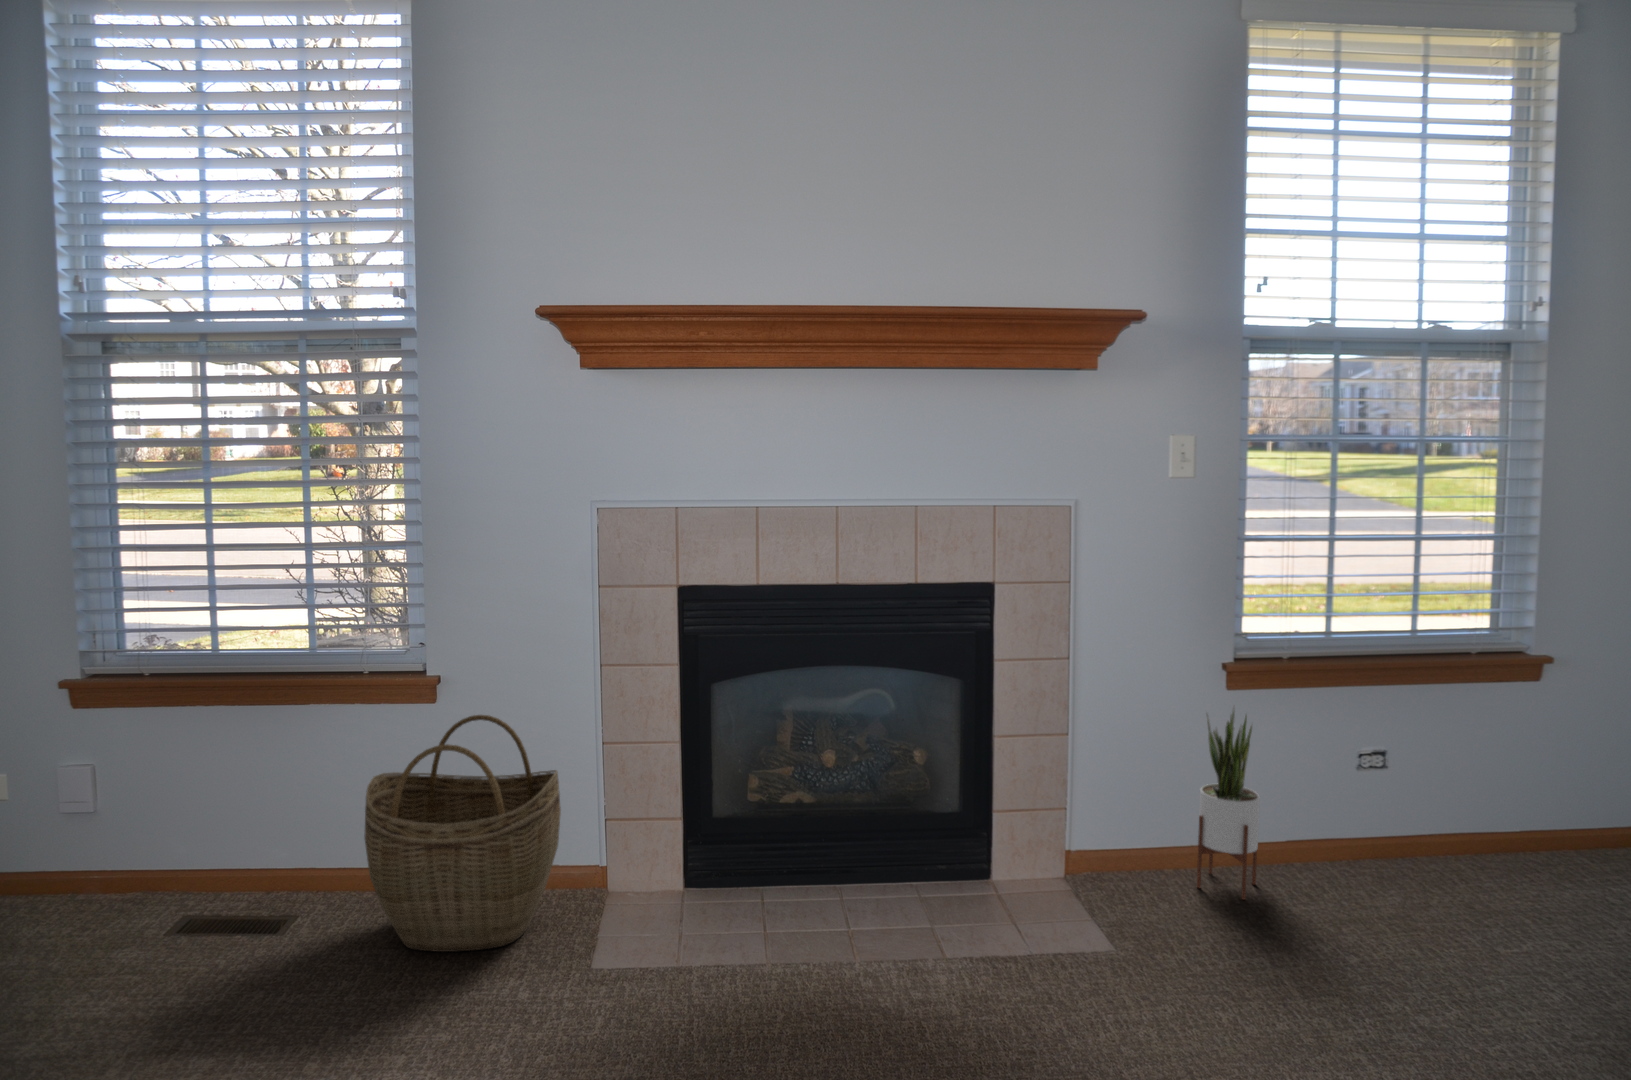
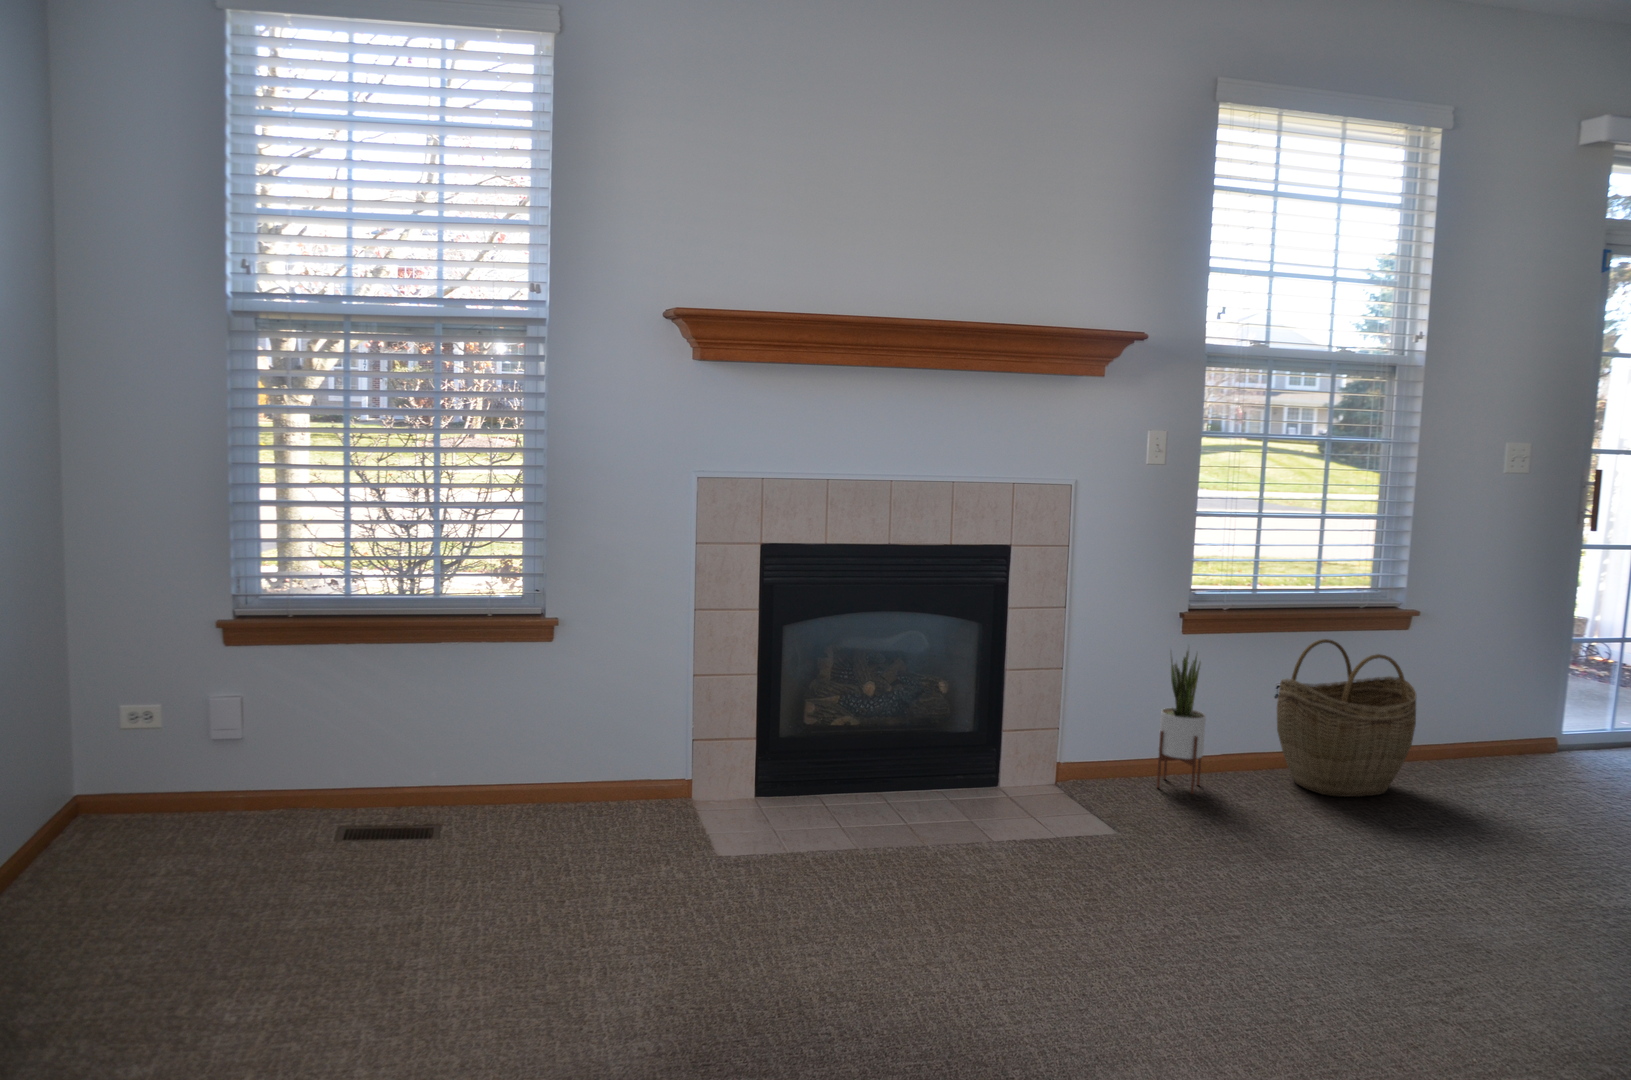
woven basket: present [364,715,561,952] -> present [1277,639,1416,797]

